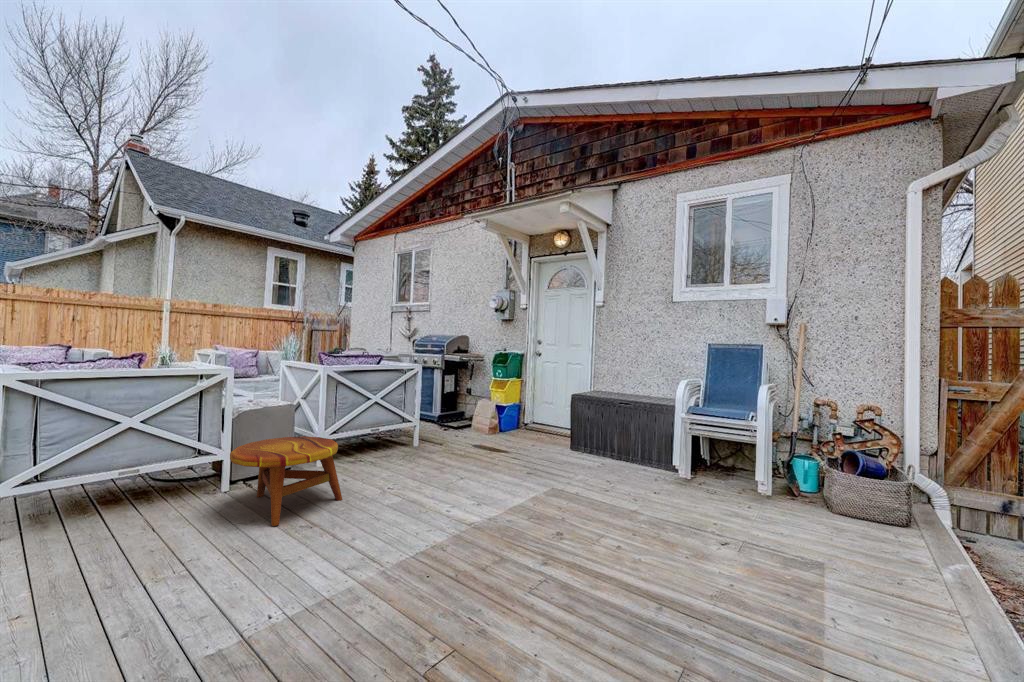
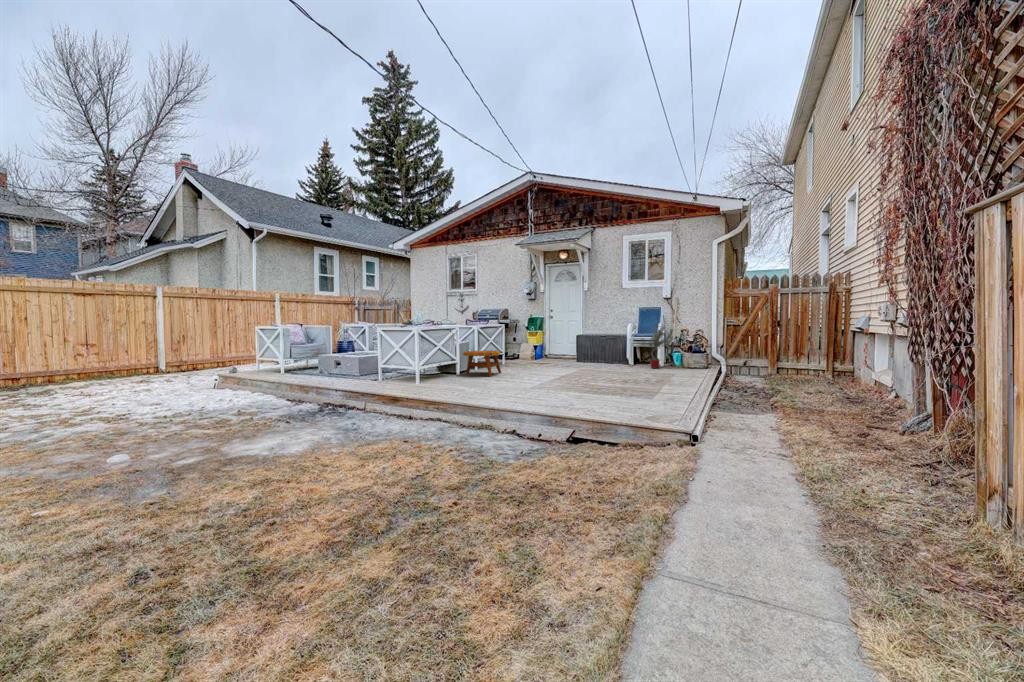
potted tree: none [702,389,812,510] -> present [638,324,673,368]

